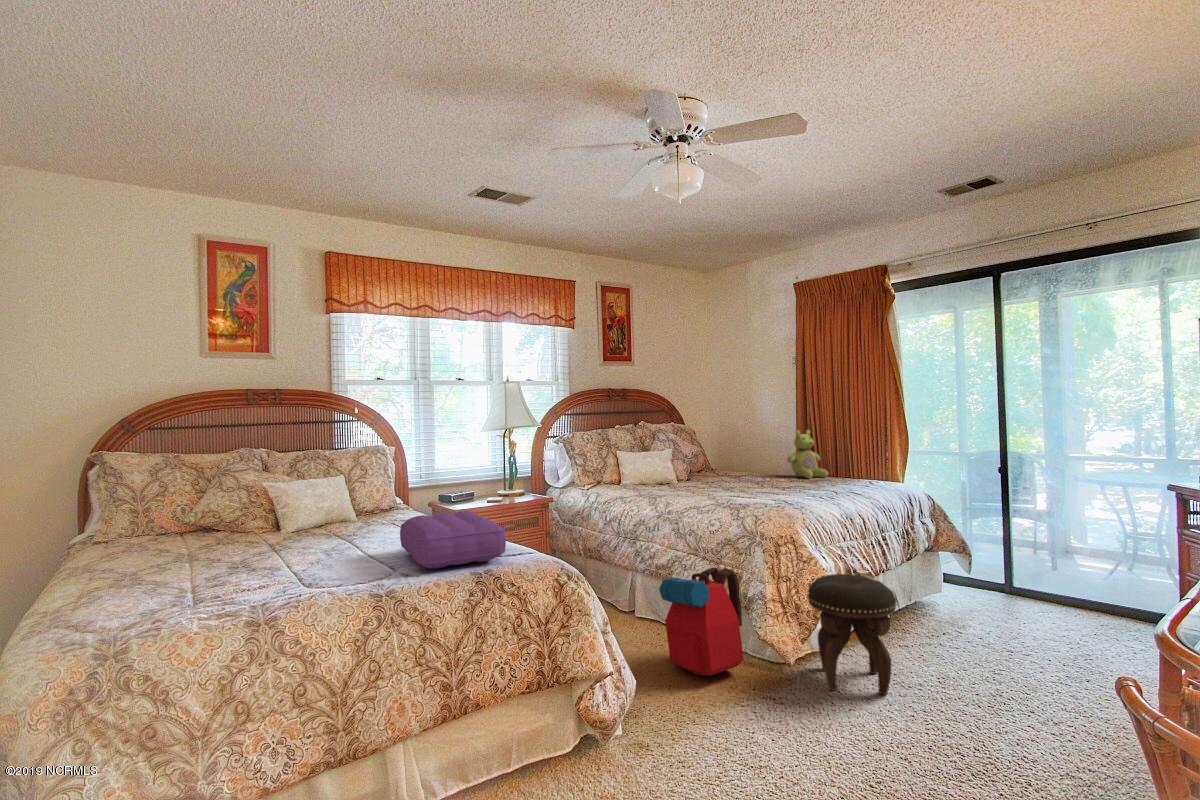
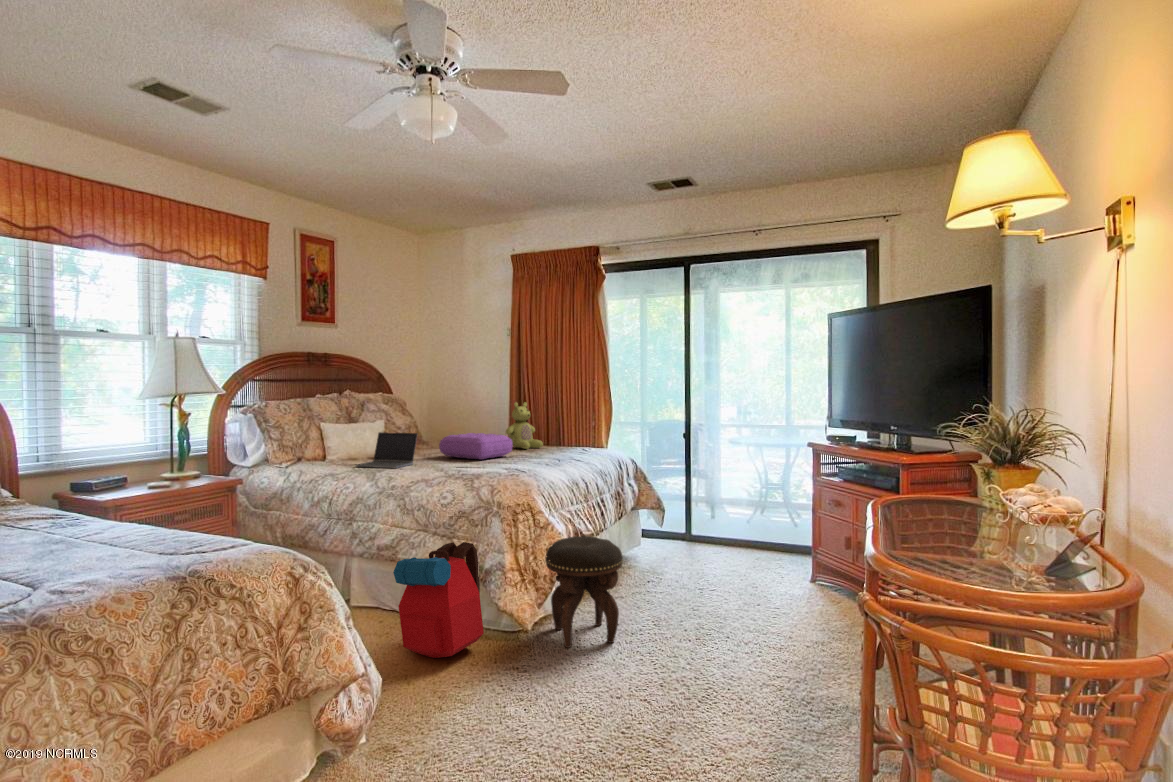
laptop computer: none [640,460,694,494] -> present [356,432,417,468]
pillow: present [400,511,506,569] -> present [439,433,512,460]

